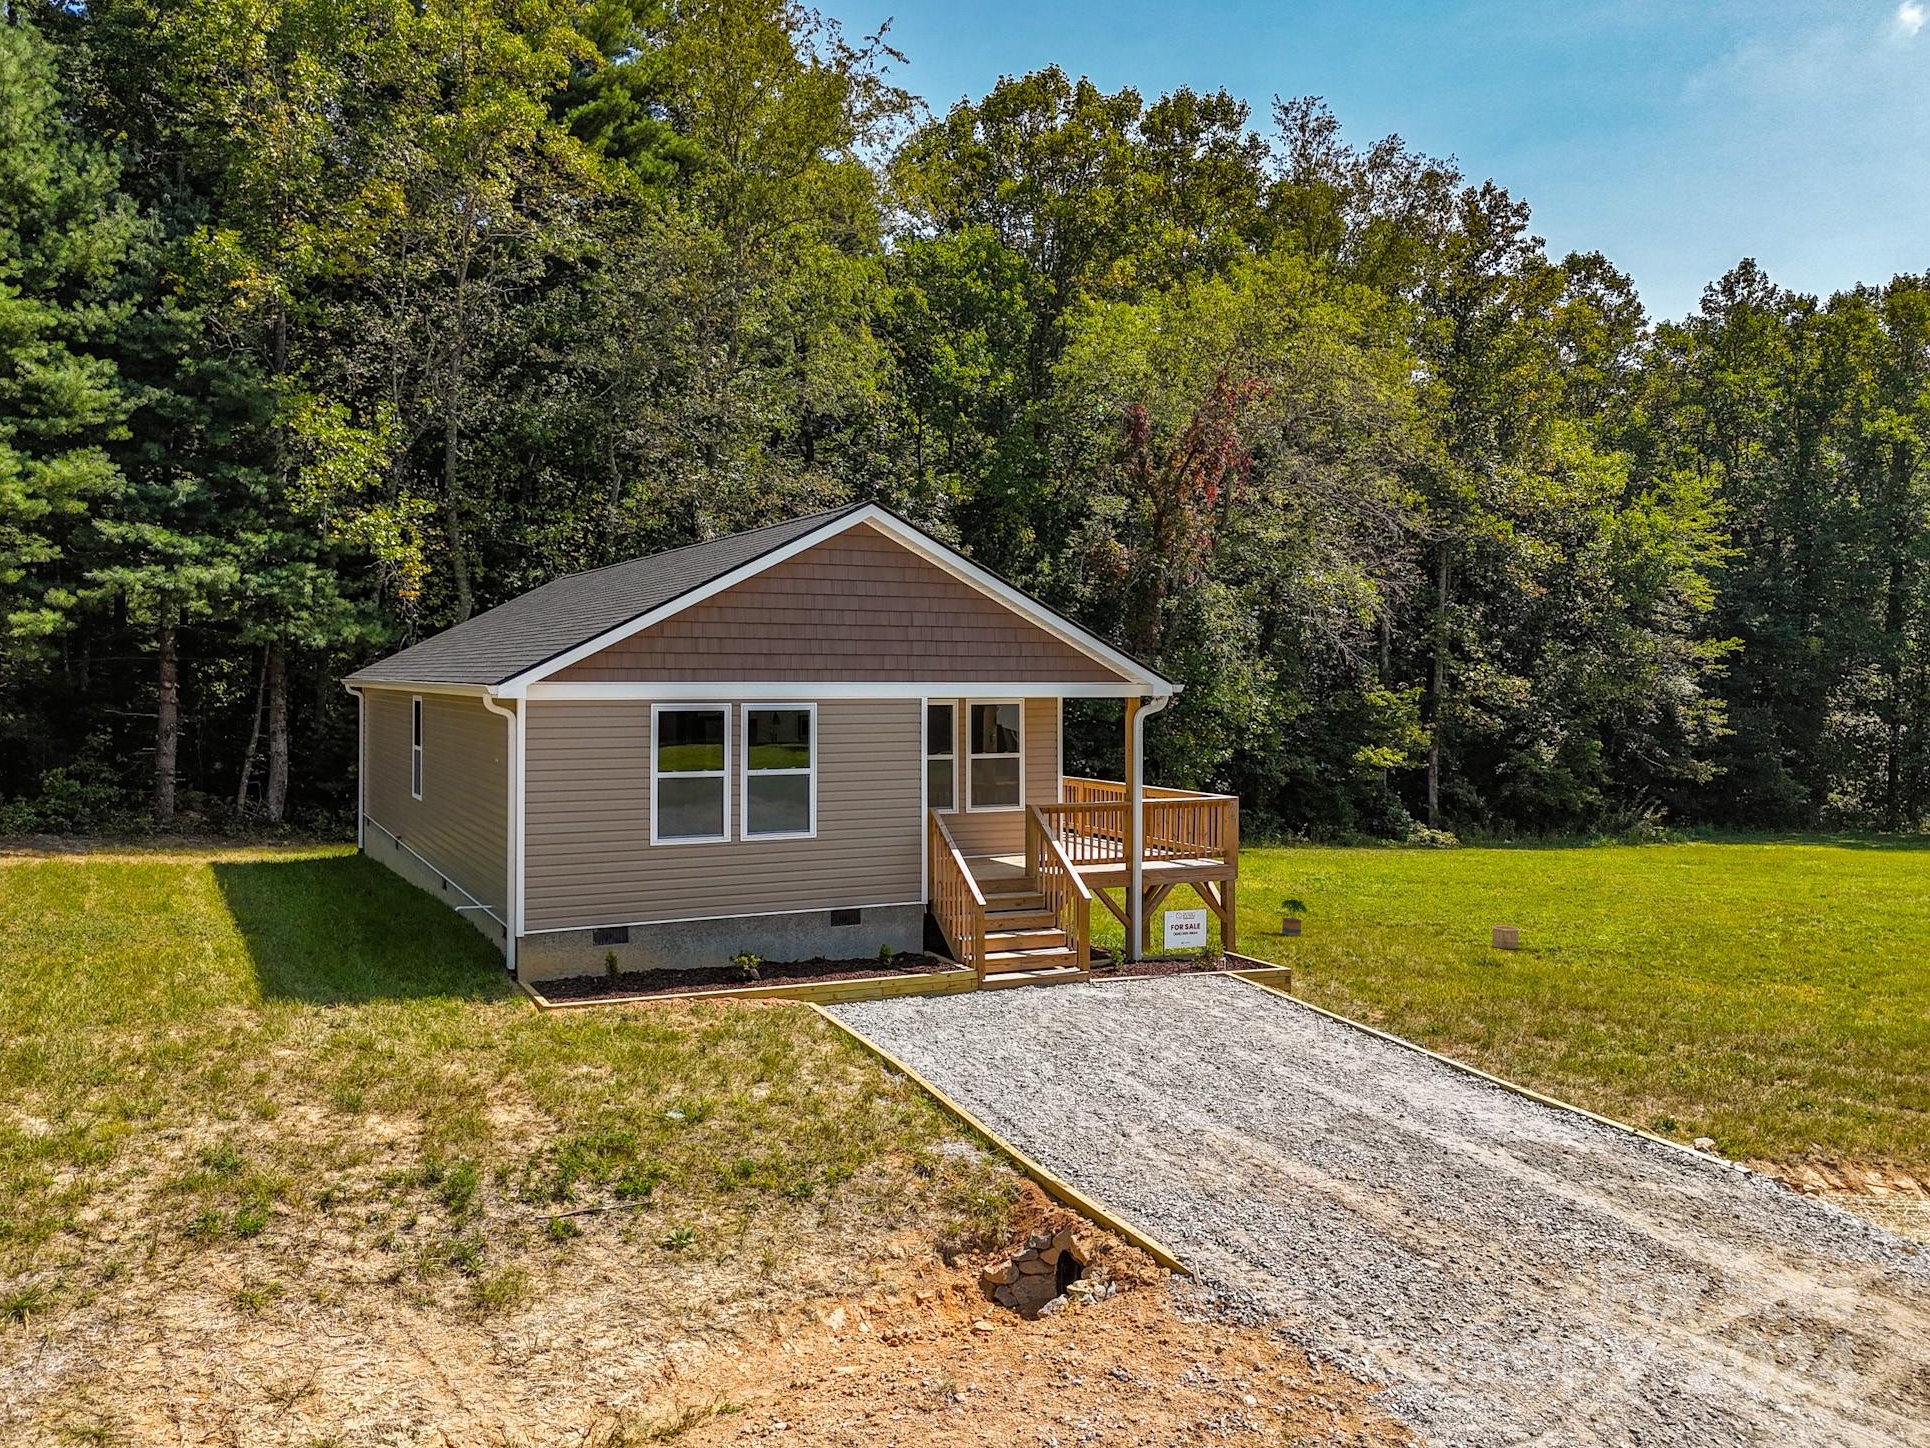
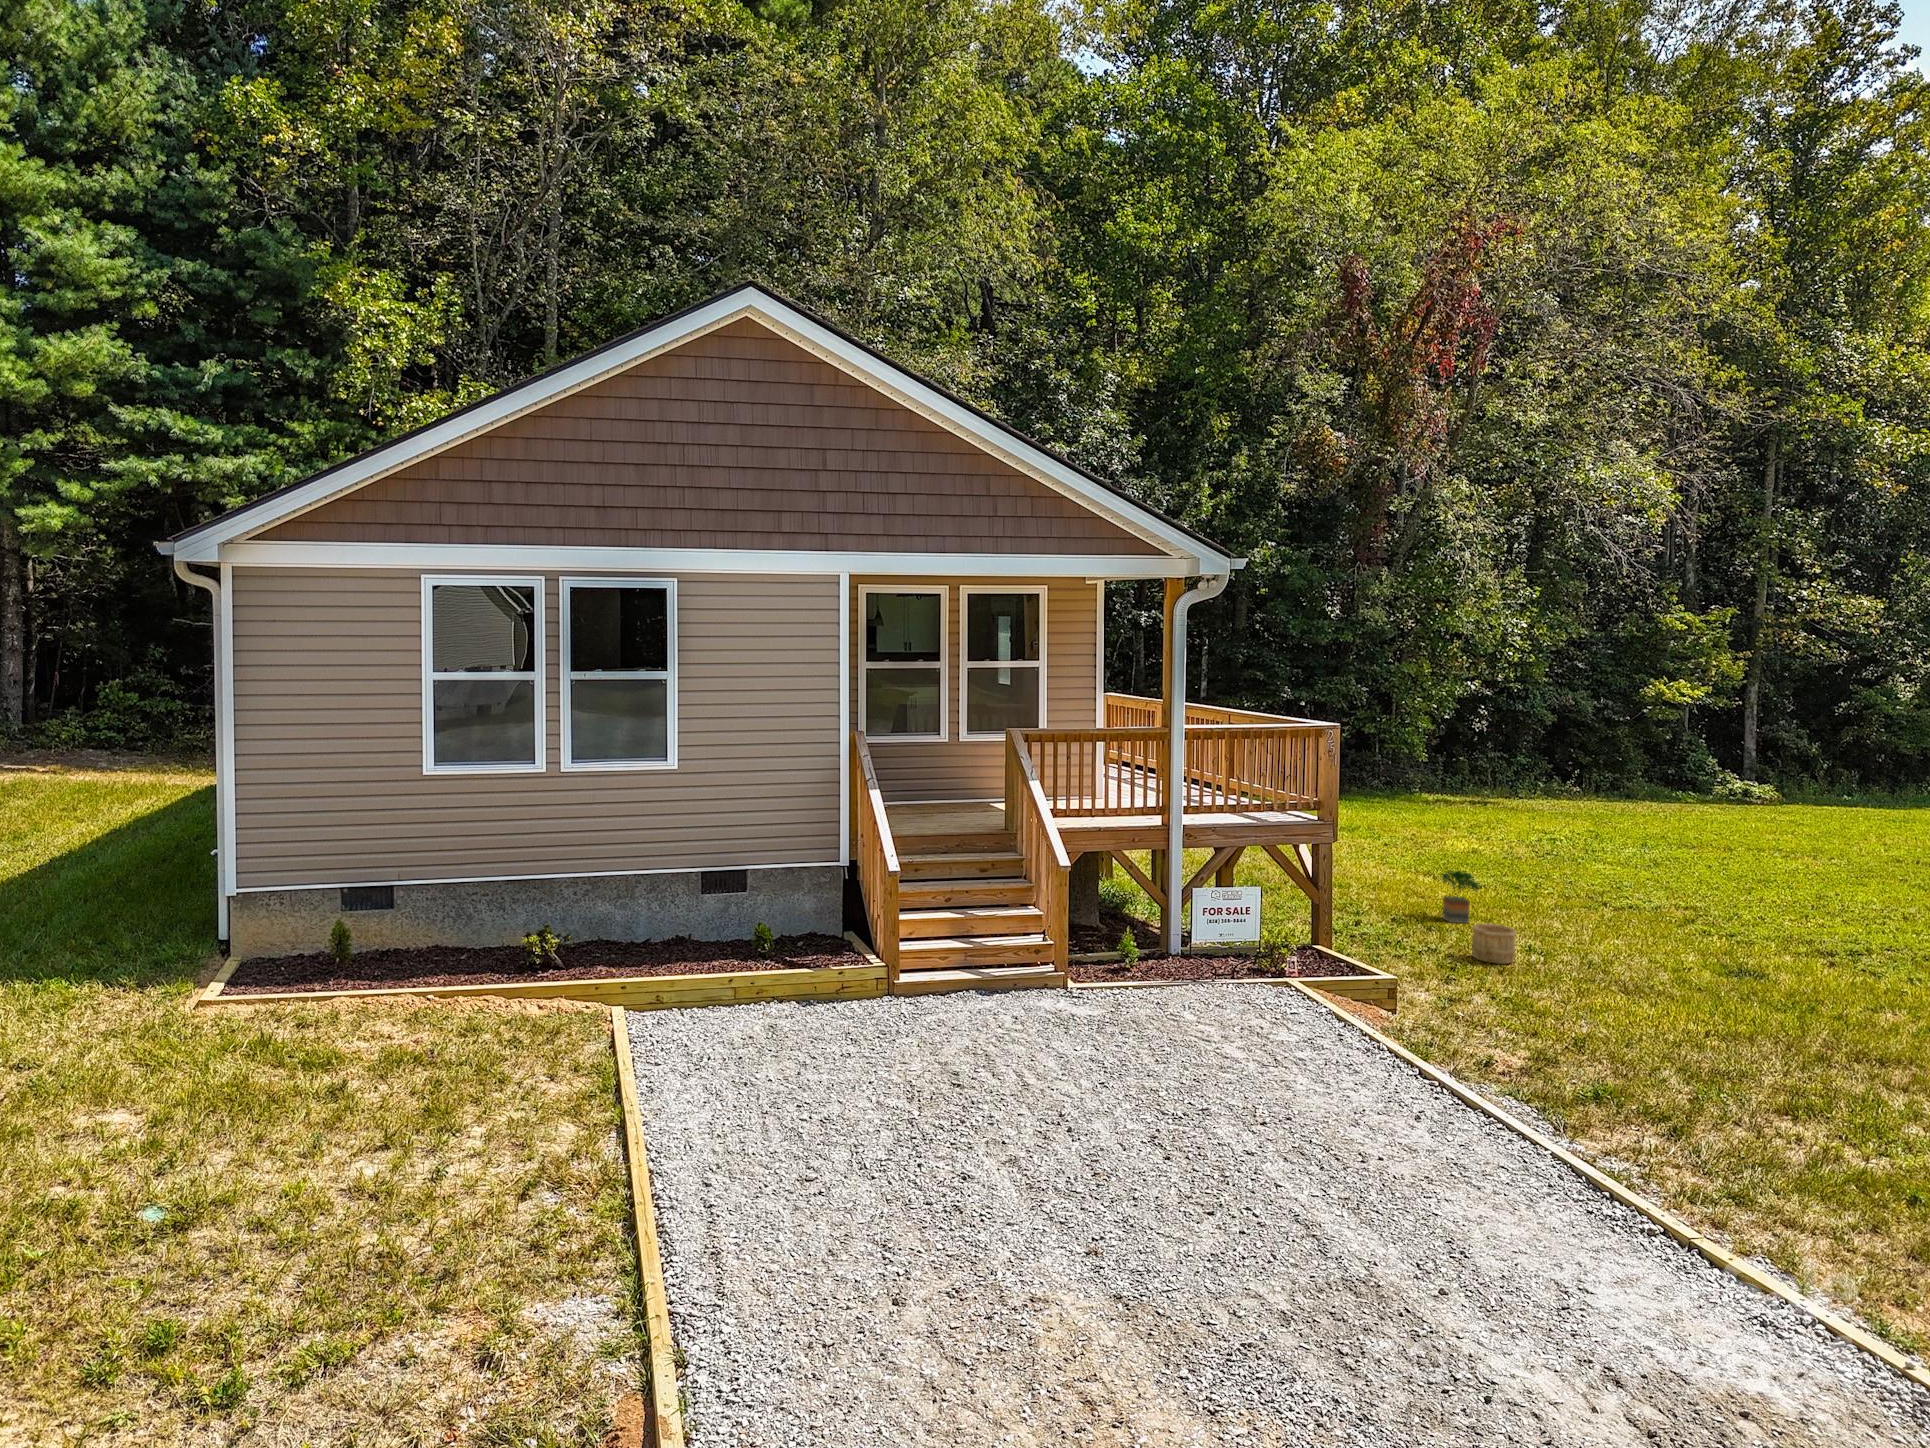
wooden bucket: present [1492,925,1519,949] -> present [1472,924,1517,964]

